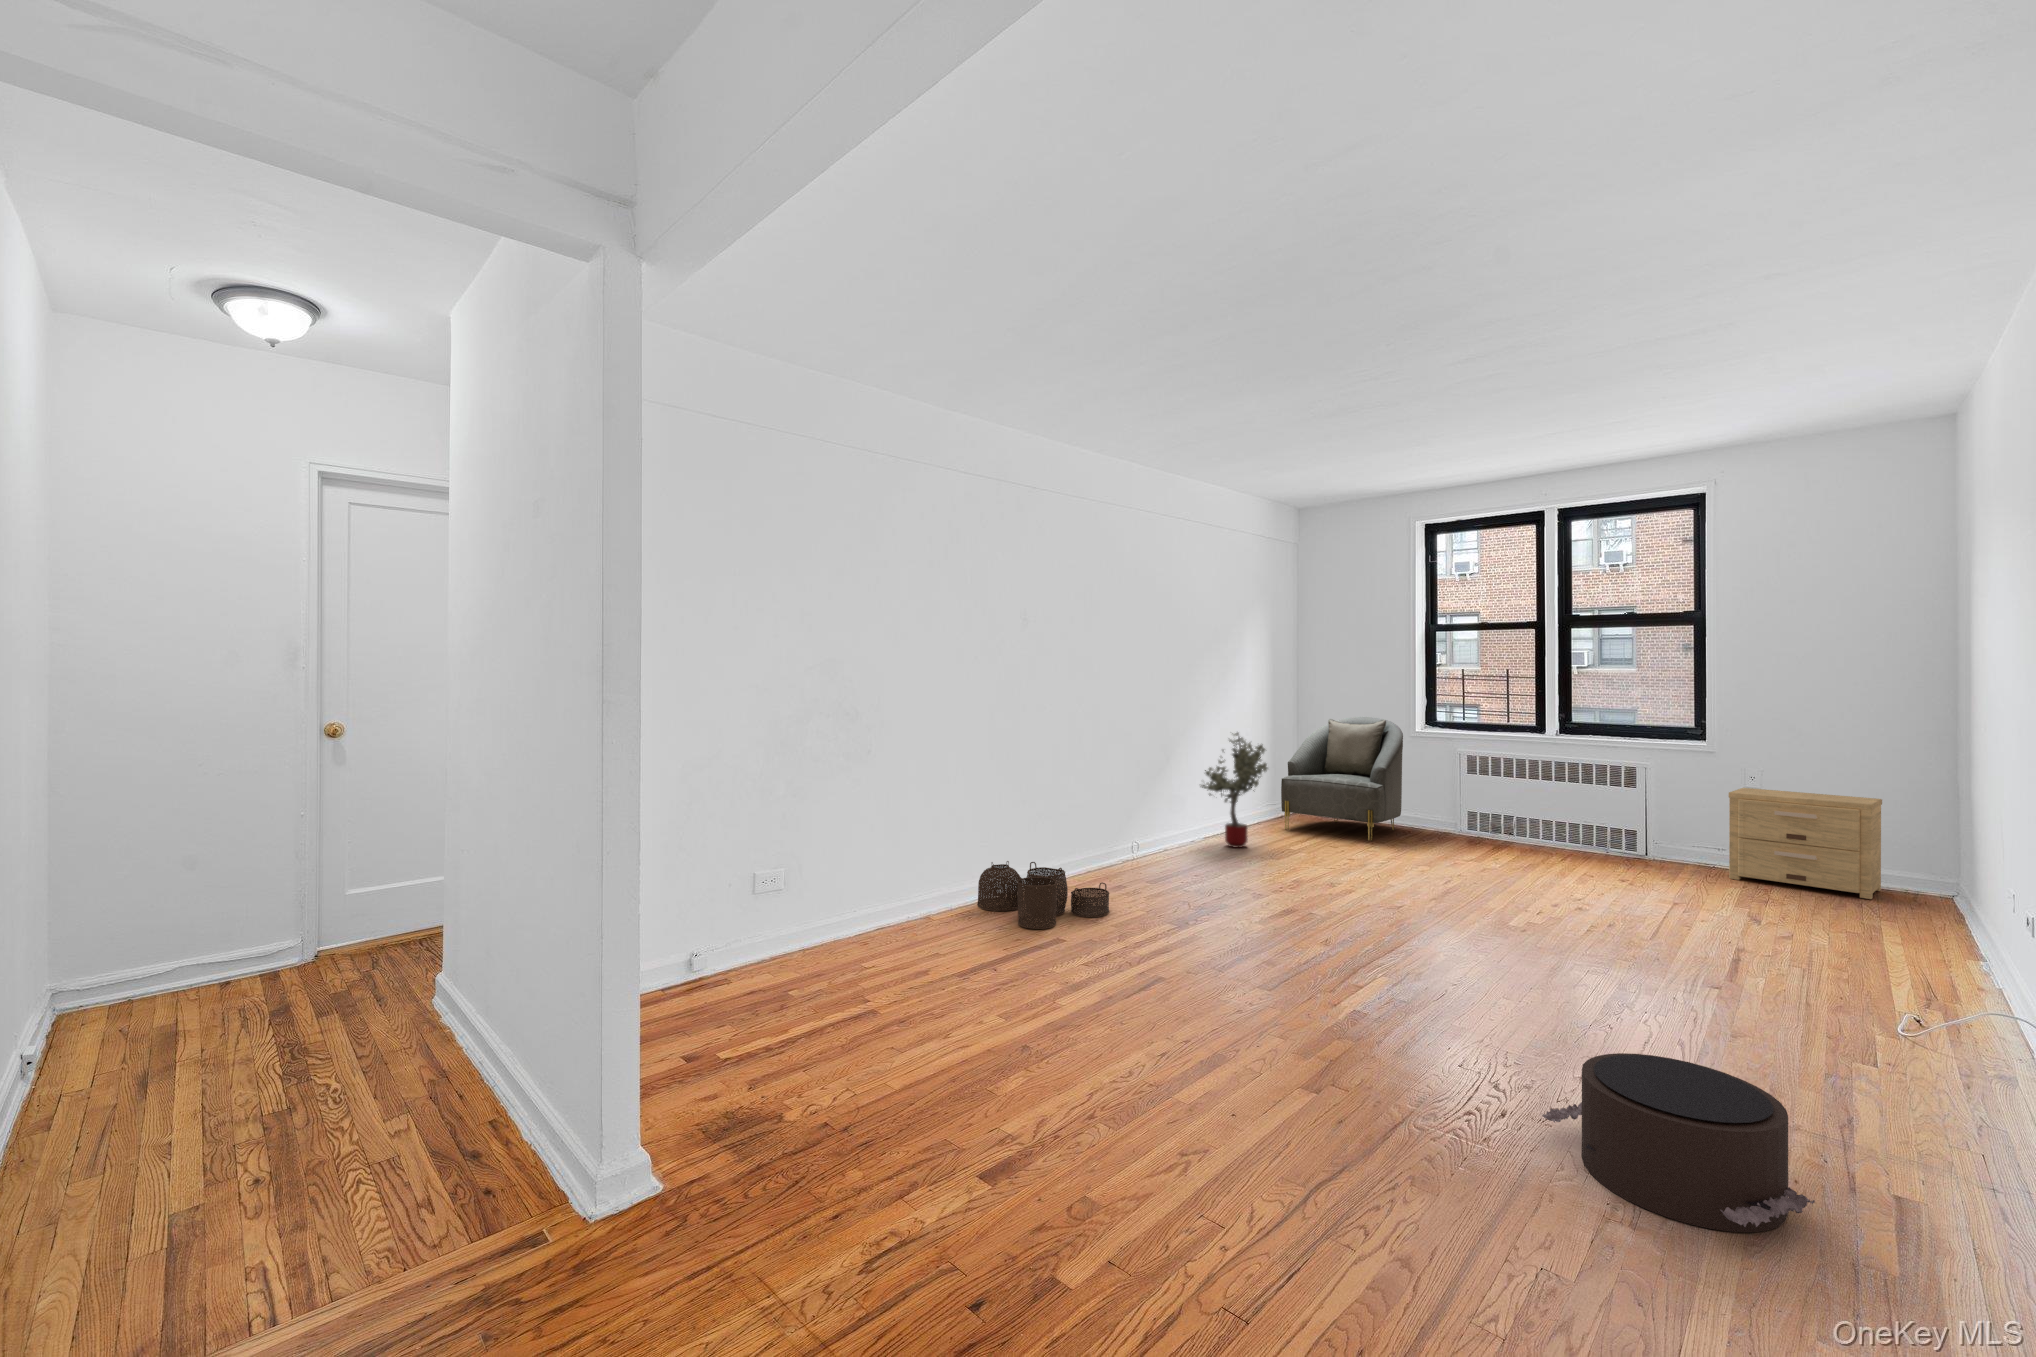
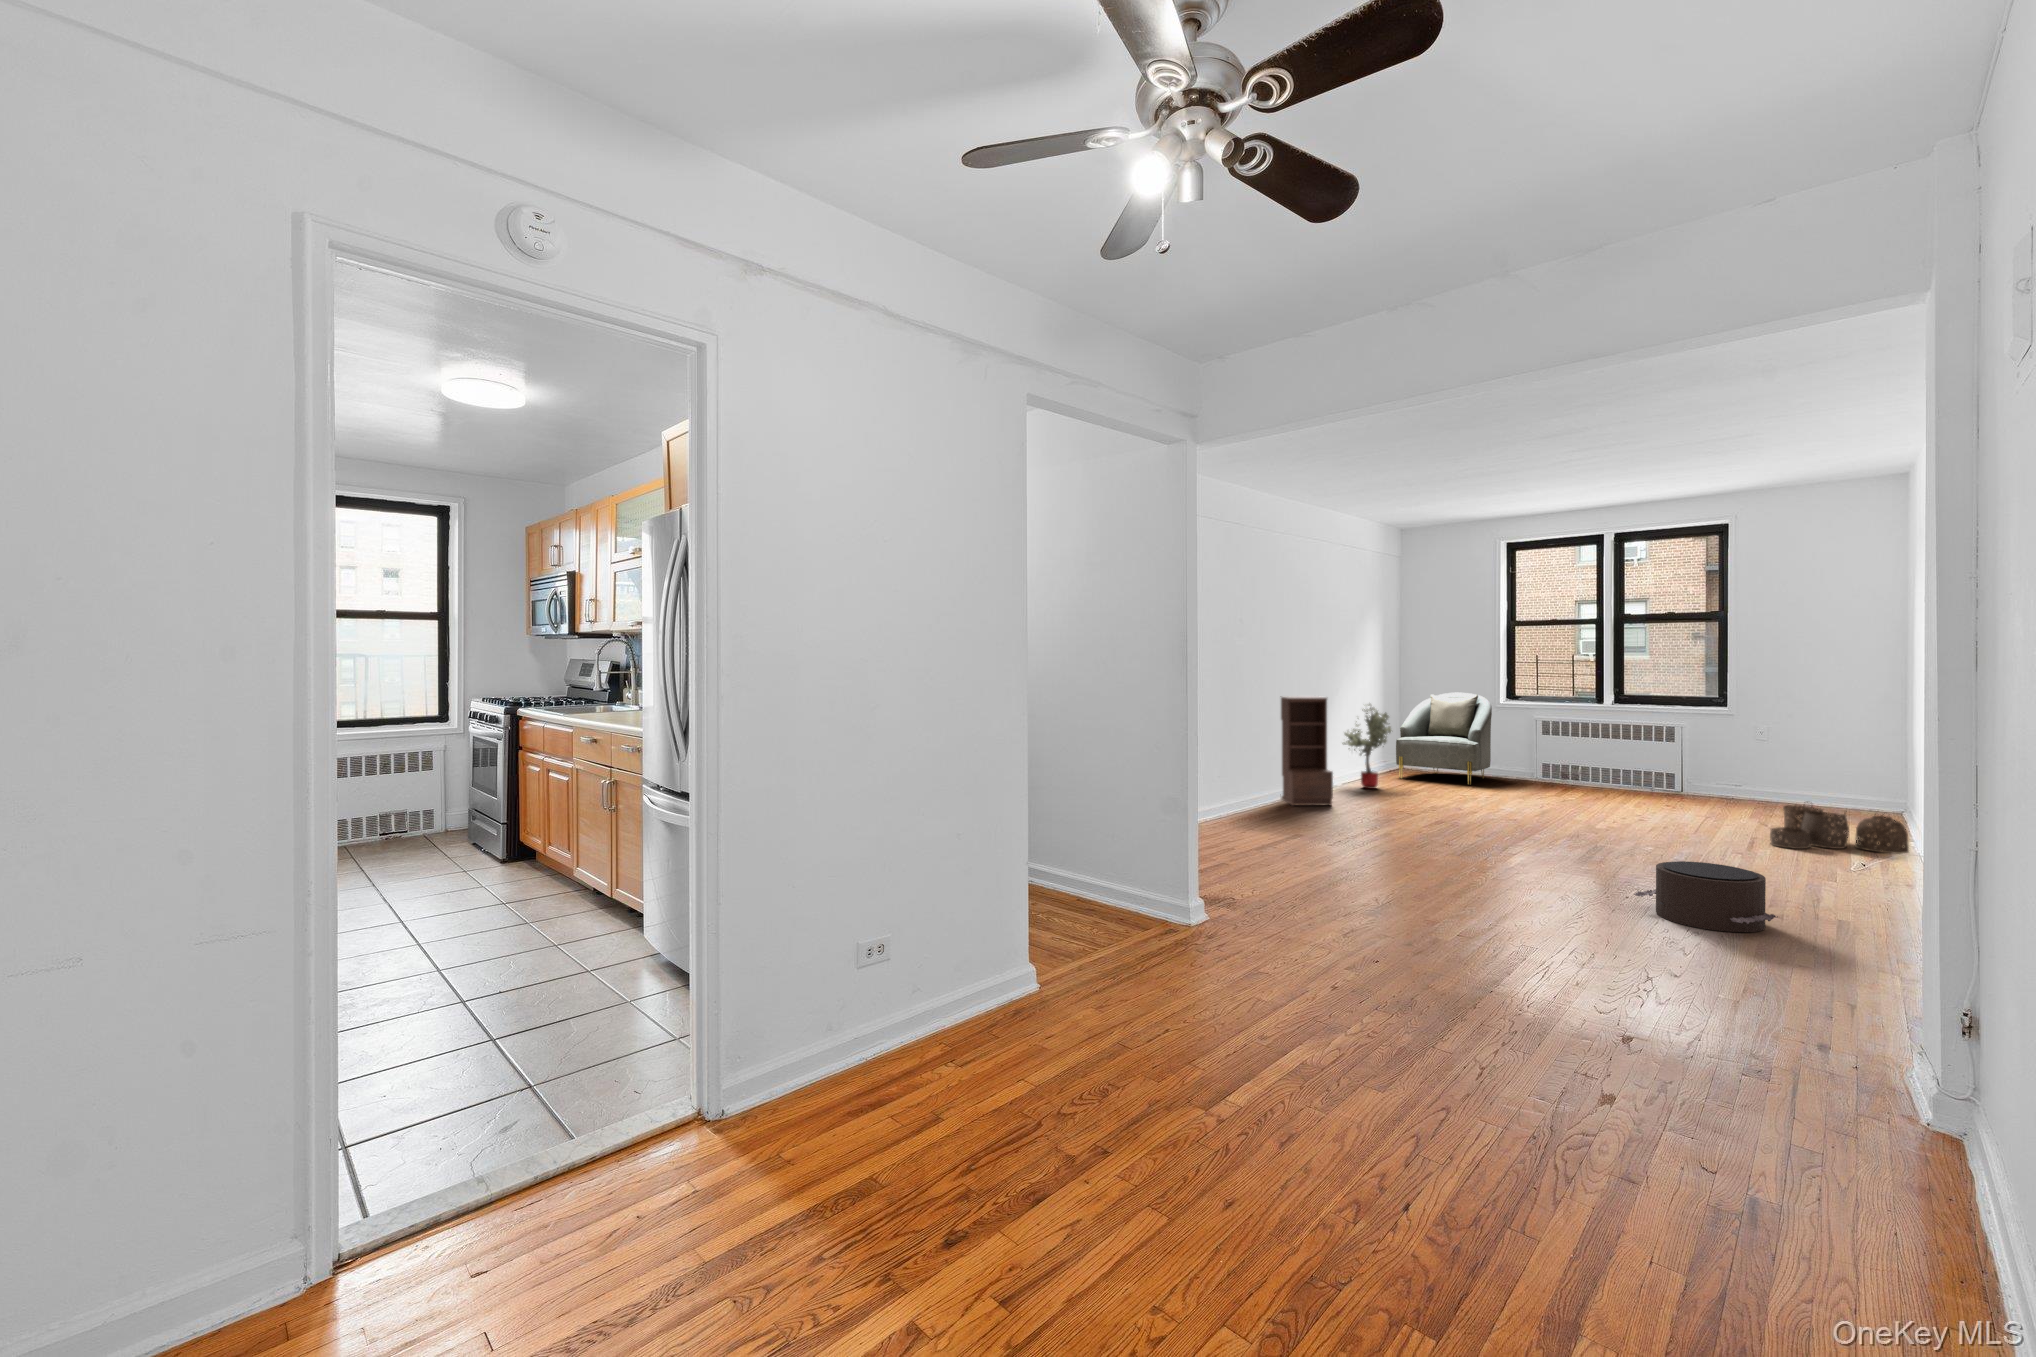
bookshelf: none [1103,724,1166,879] -> present [1281,696,1333,806]
side table: present [1729,788,1882,899] -> none [1743,740,1855,815]
woven basket: present [977,861,1109,929] -> present [1770,805,1909,854]

